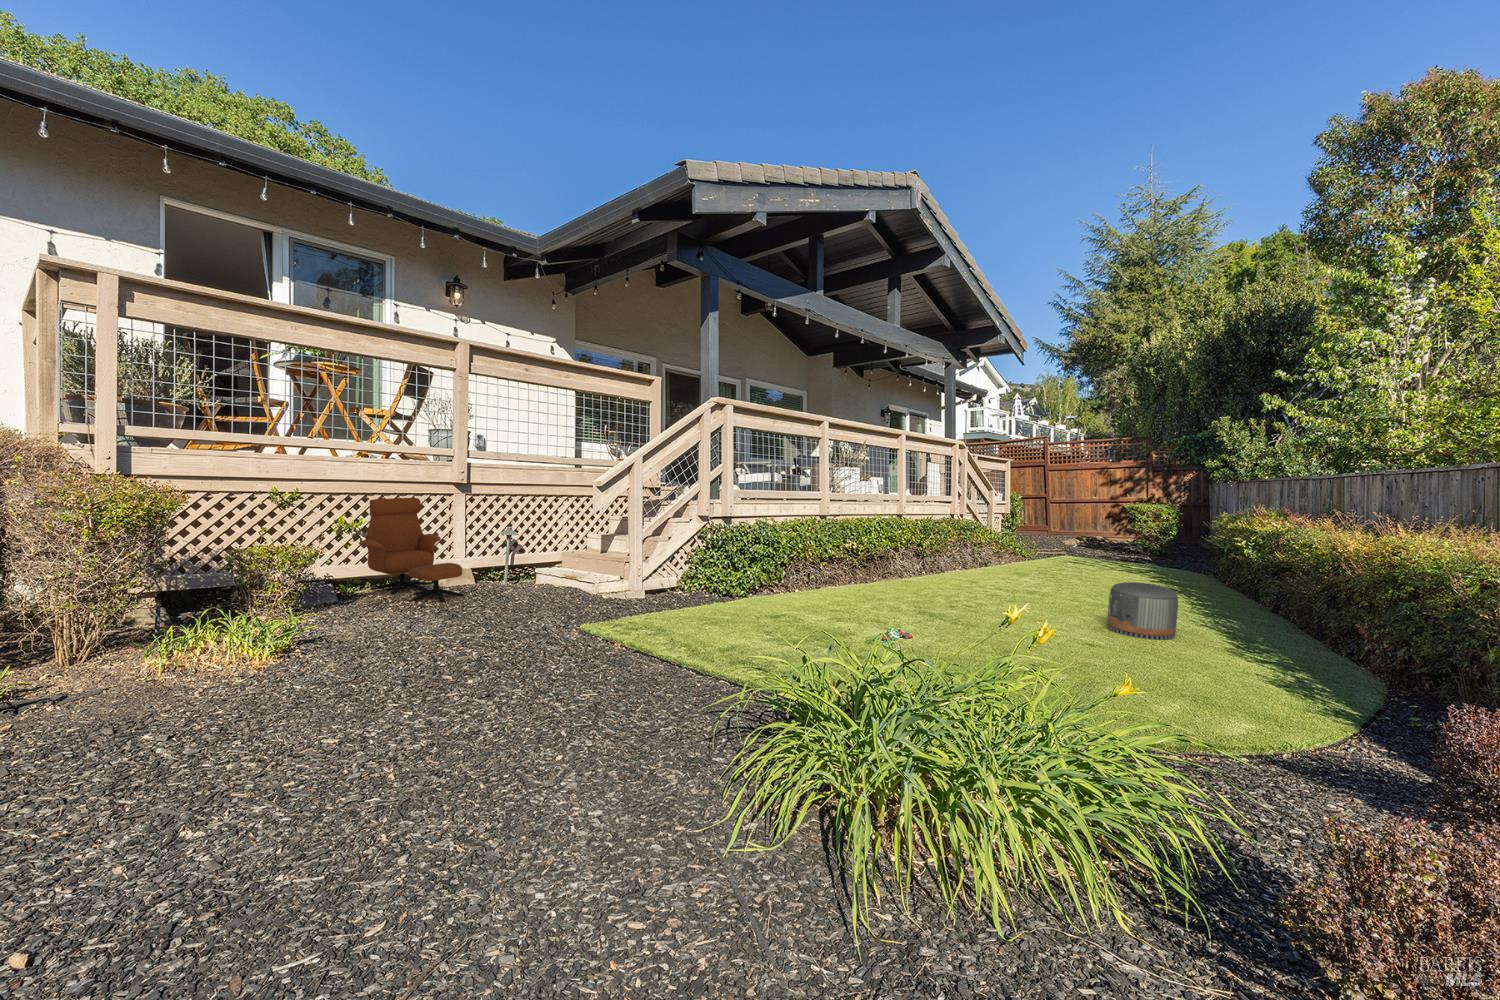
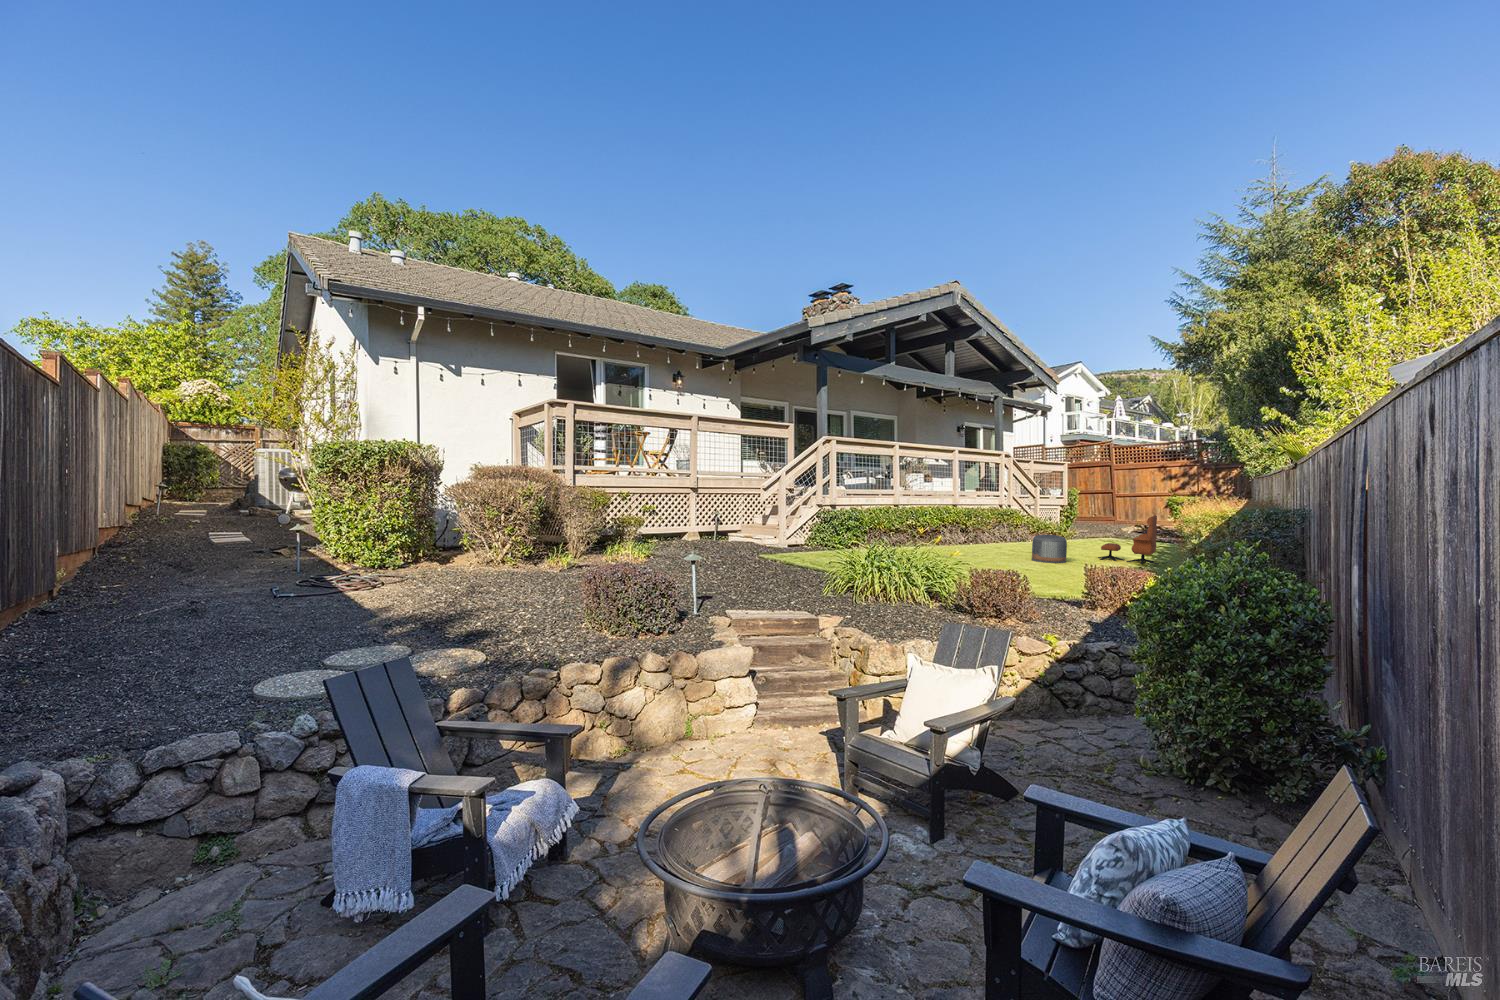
lounge chair: present [359,498,464,602] -> present [1098,515,1158,565]

